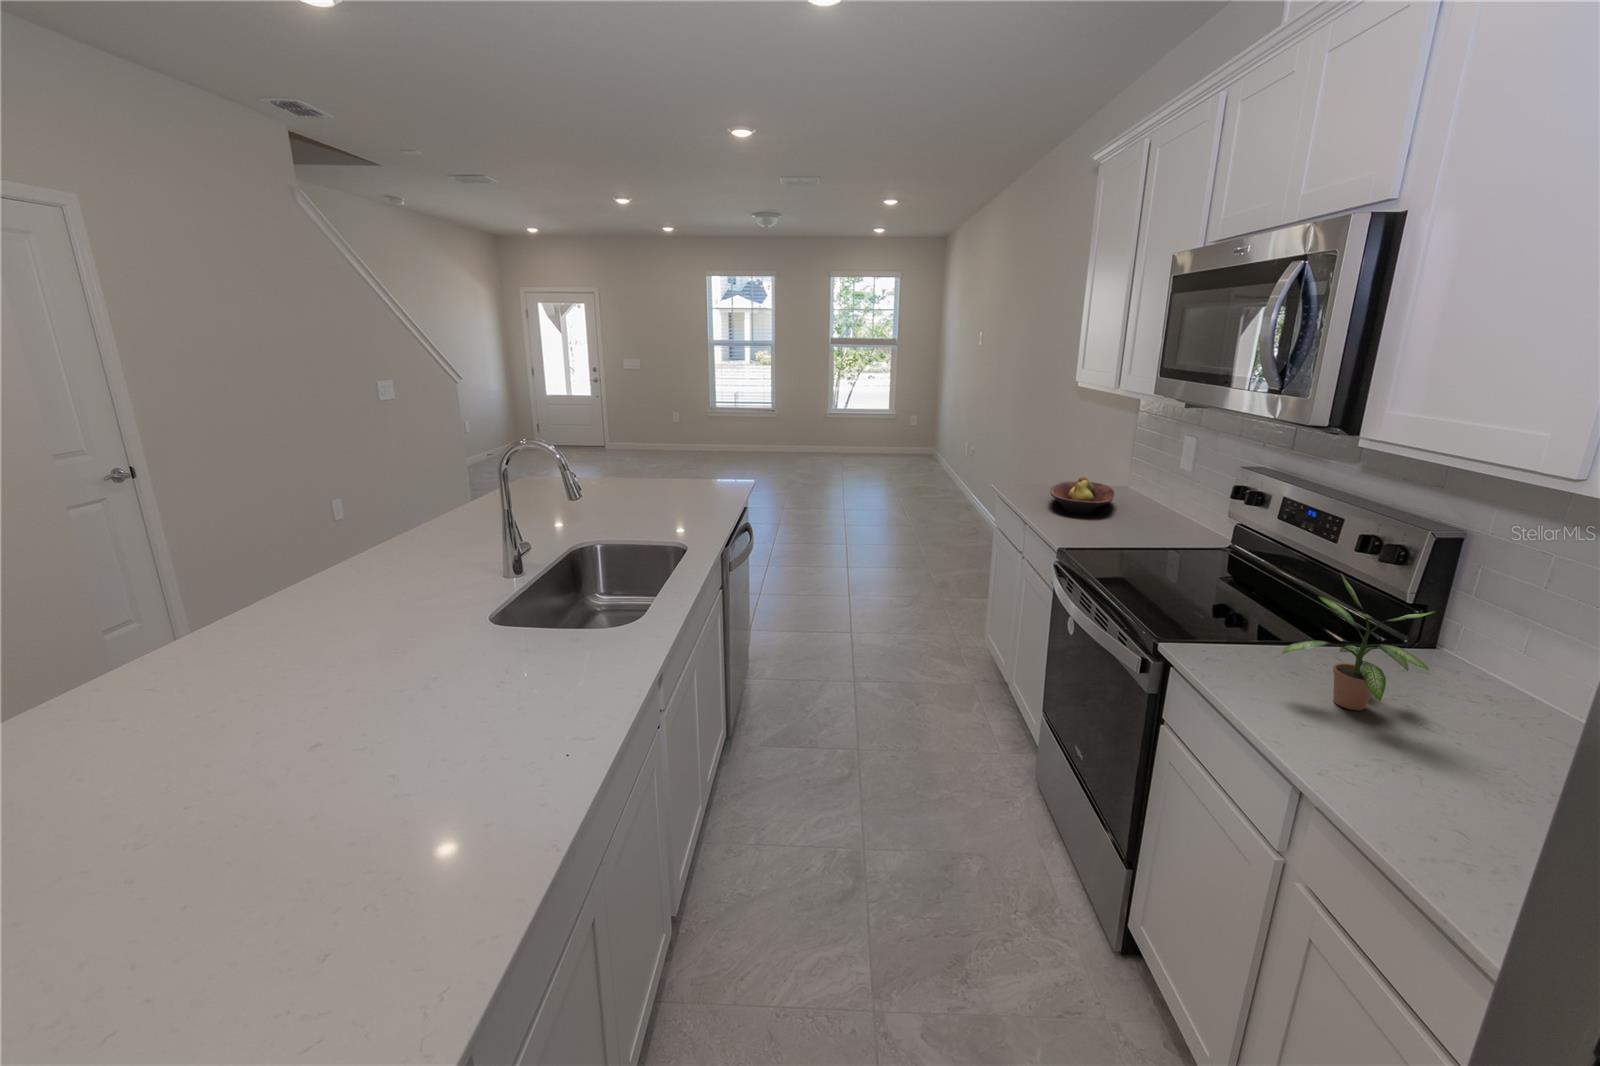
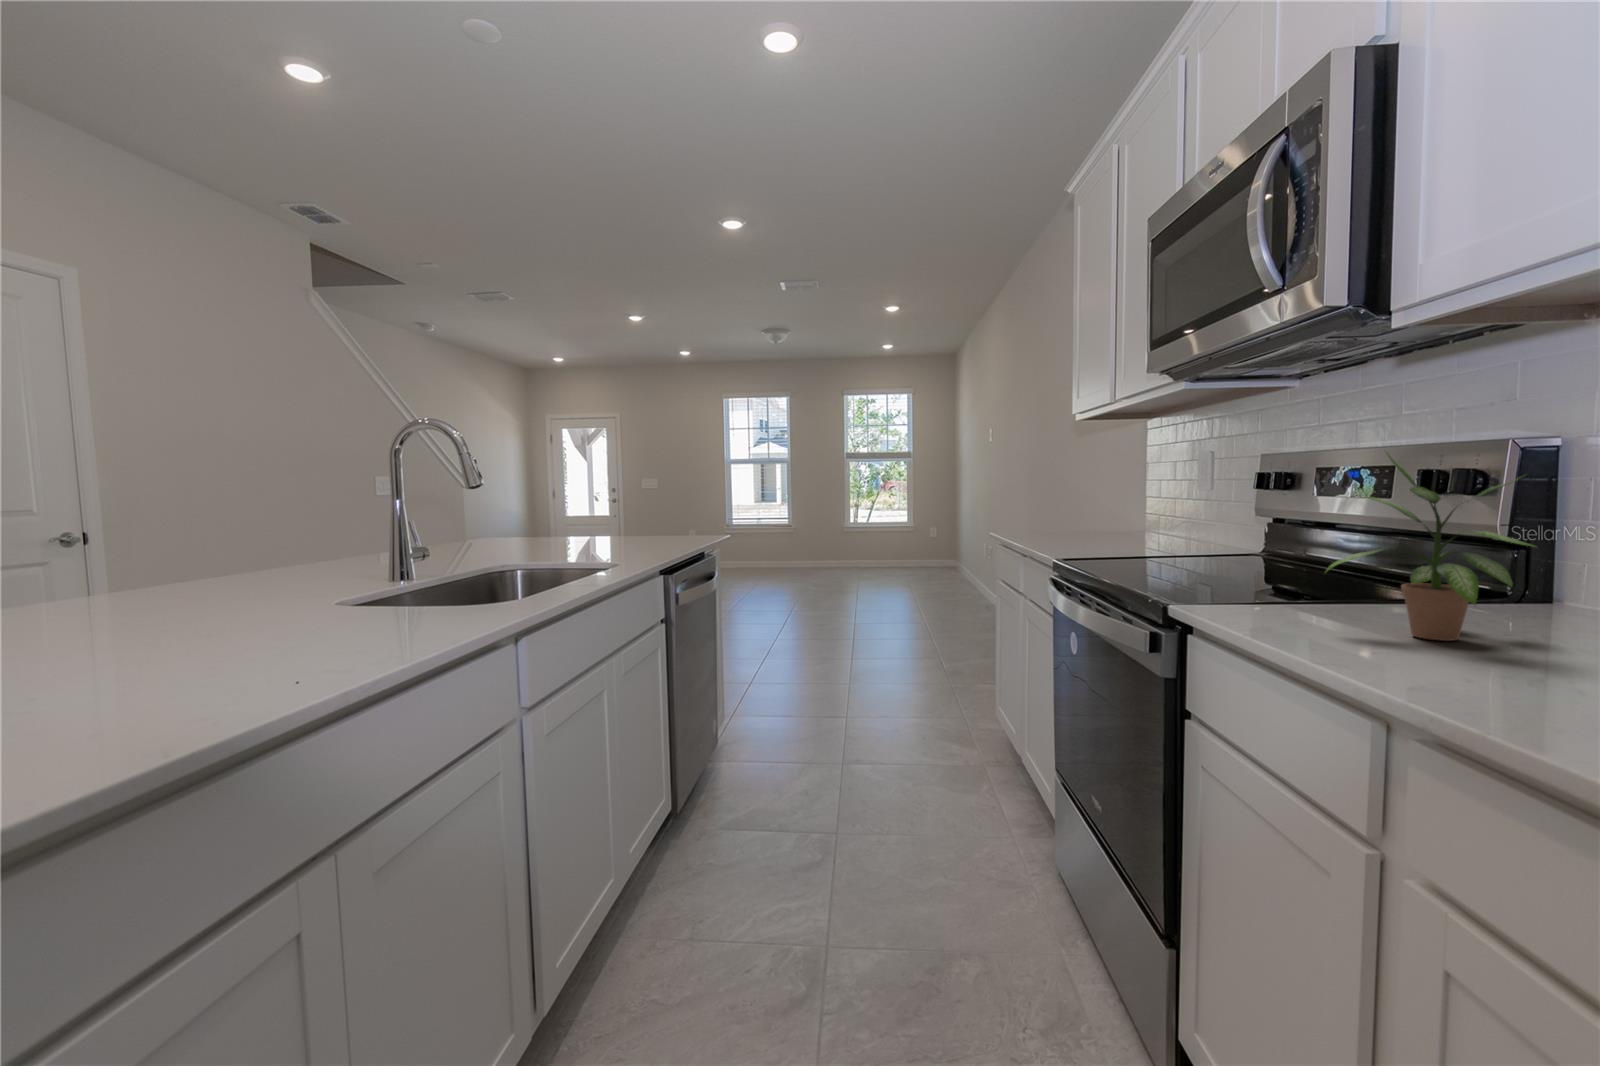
fruit bowl: present [1050,476,1114,514] -> none [1055,510,1130,545]

